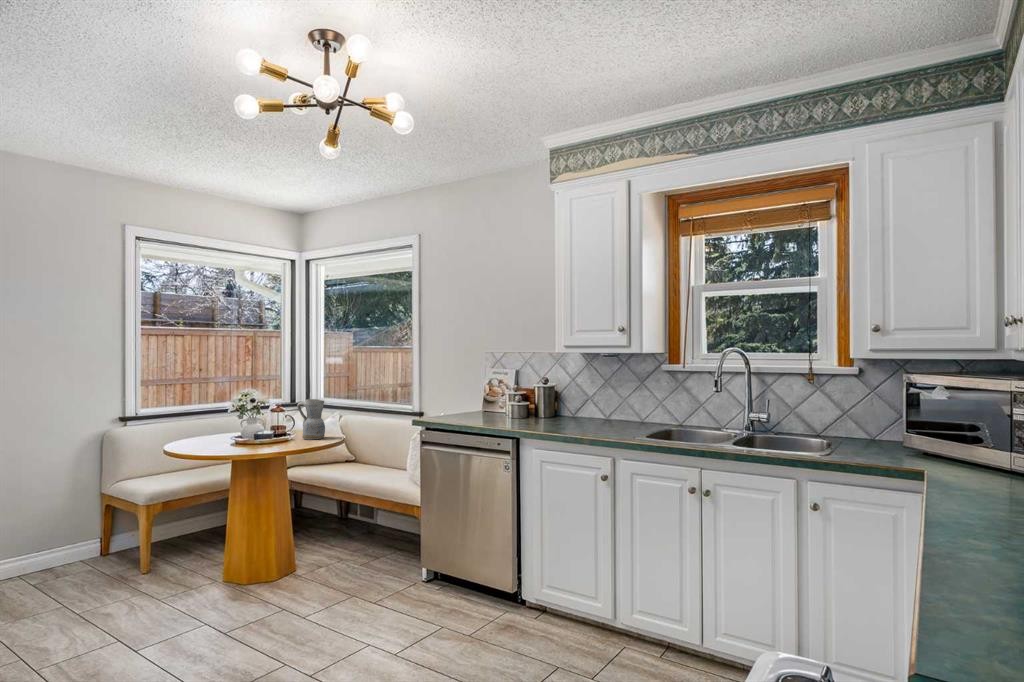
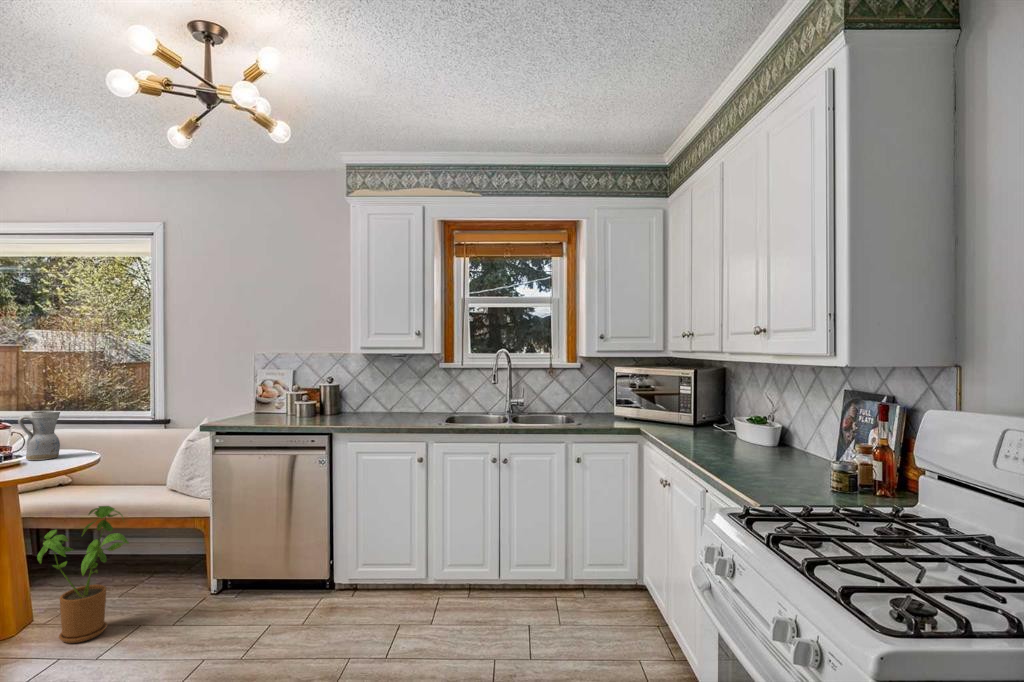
house plant: none [289,483,351,598] -> present [37,506,129,643]

